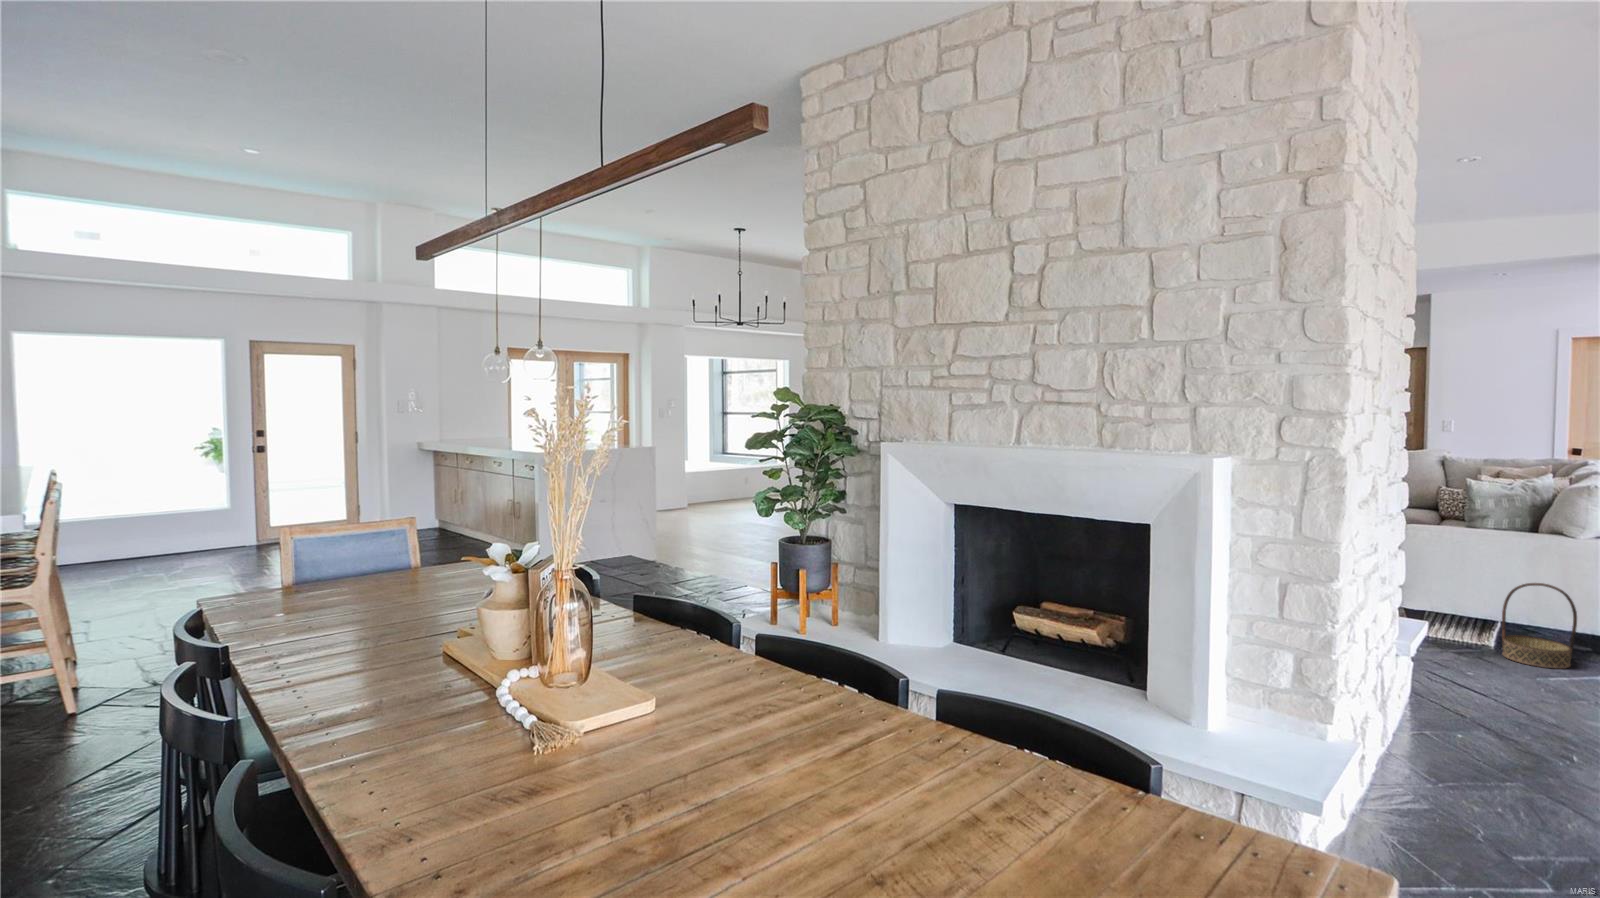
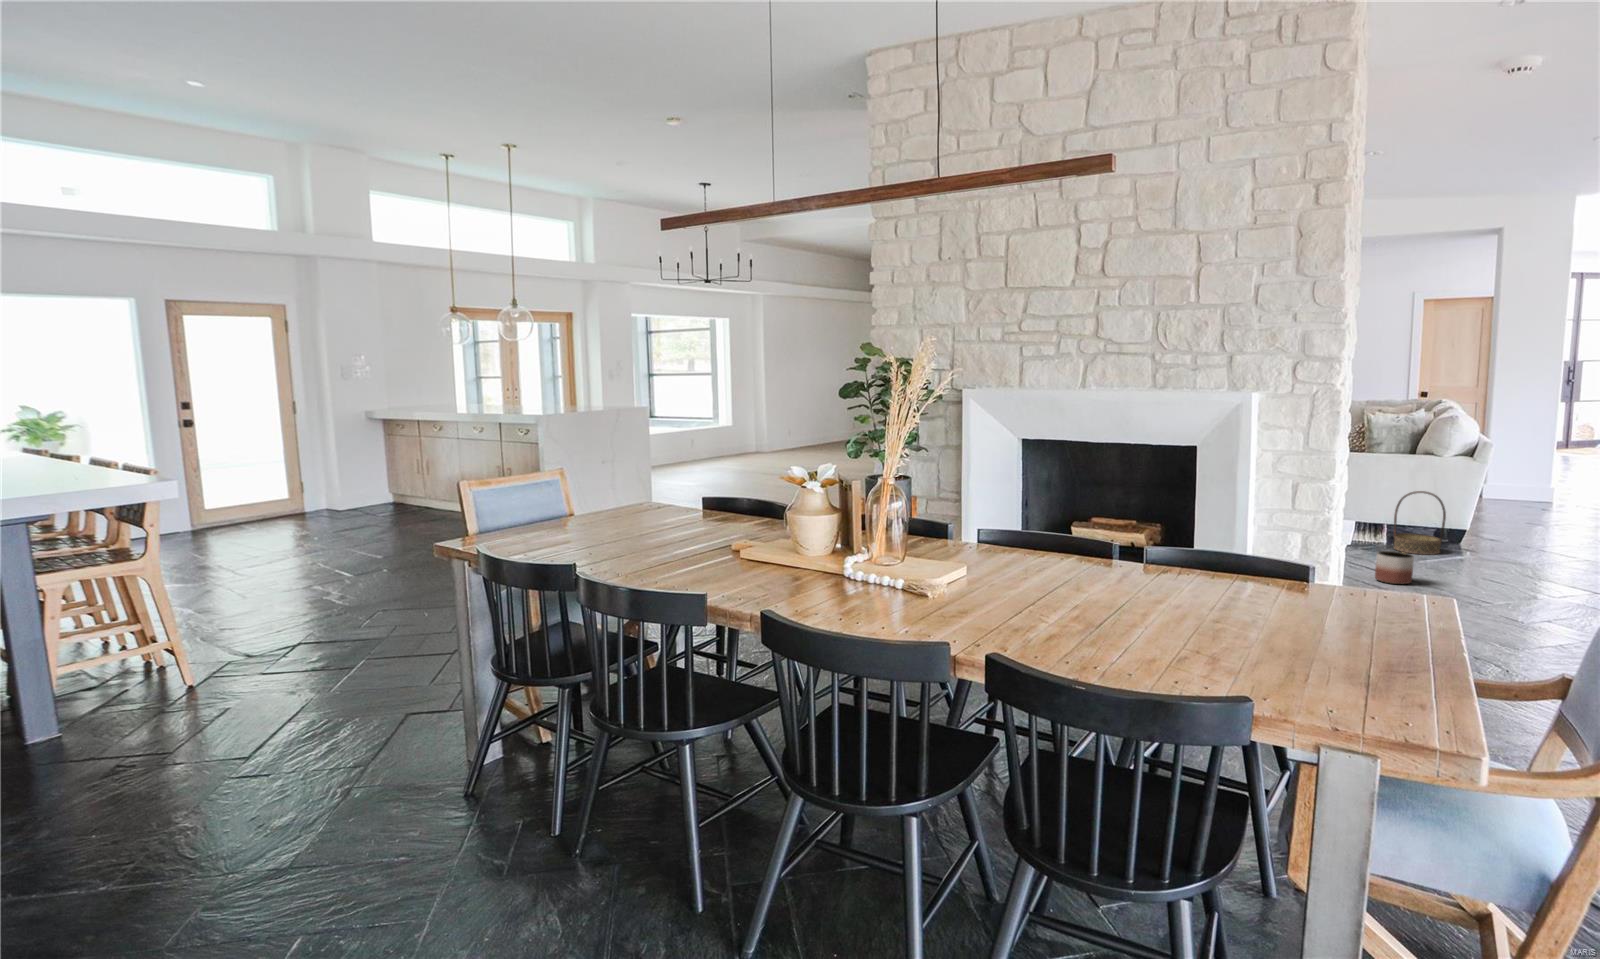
planter: none [1457,667,1513,716] -> present [1375,551,1414,584]

